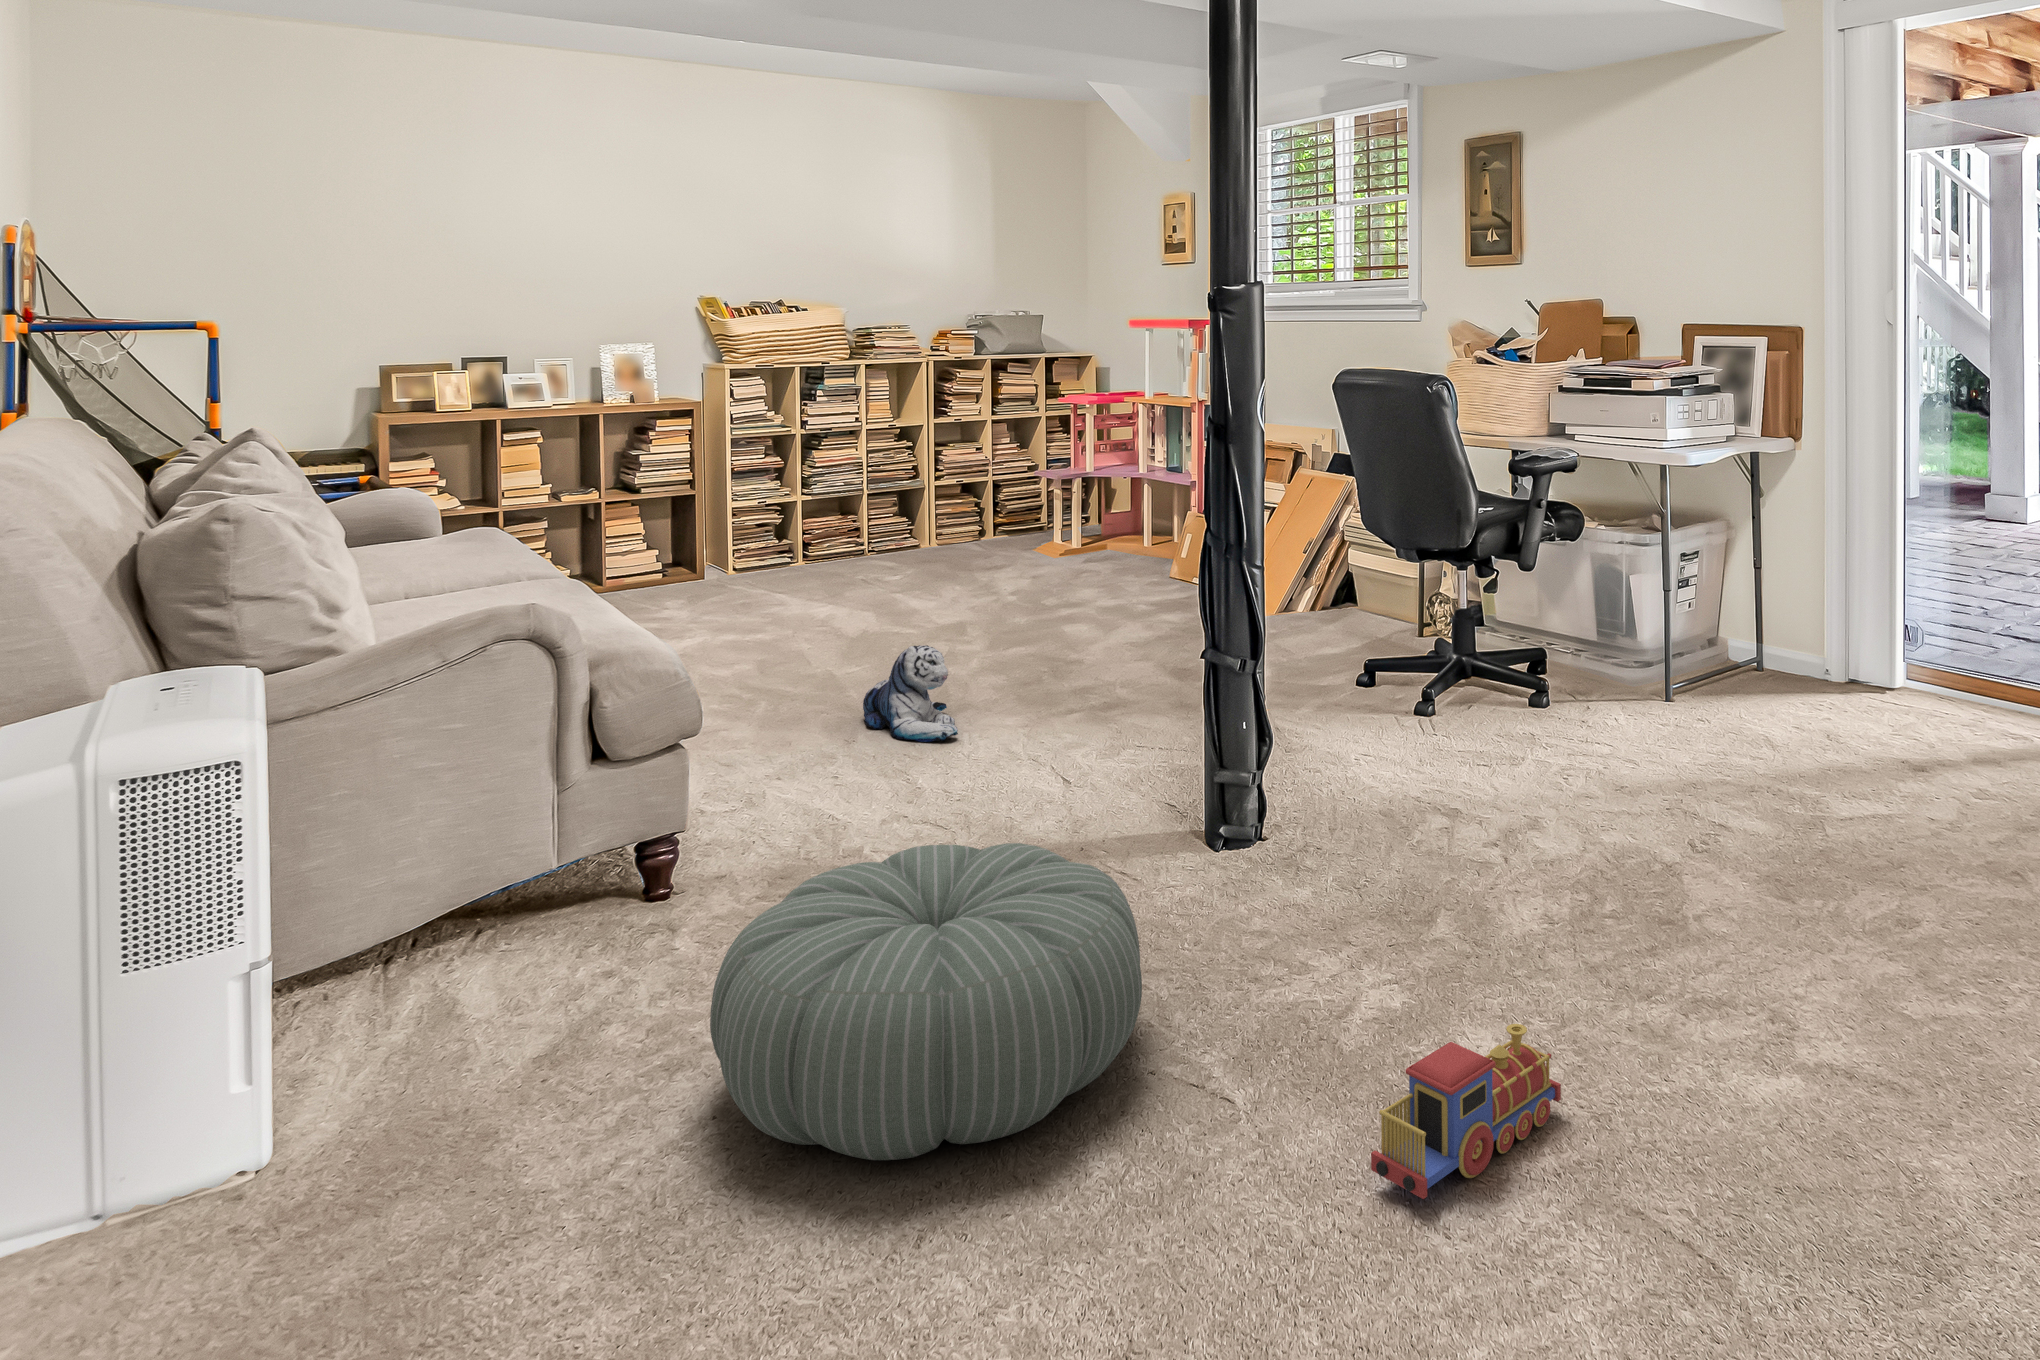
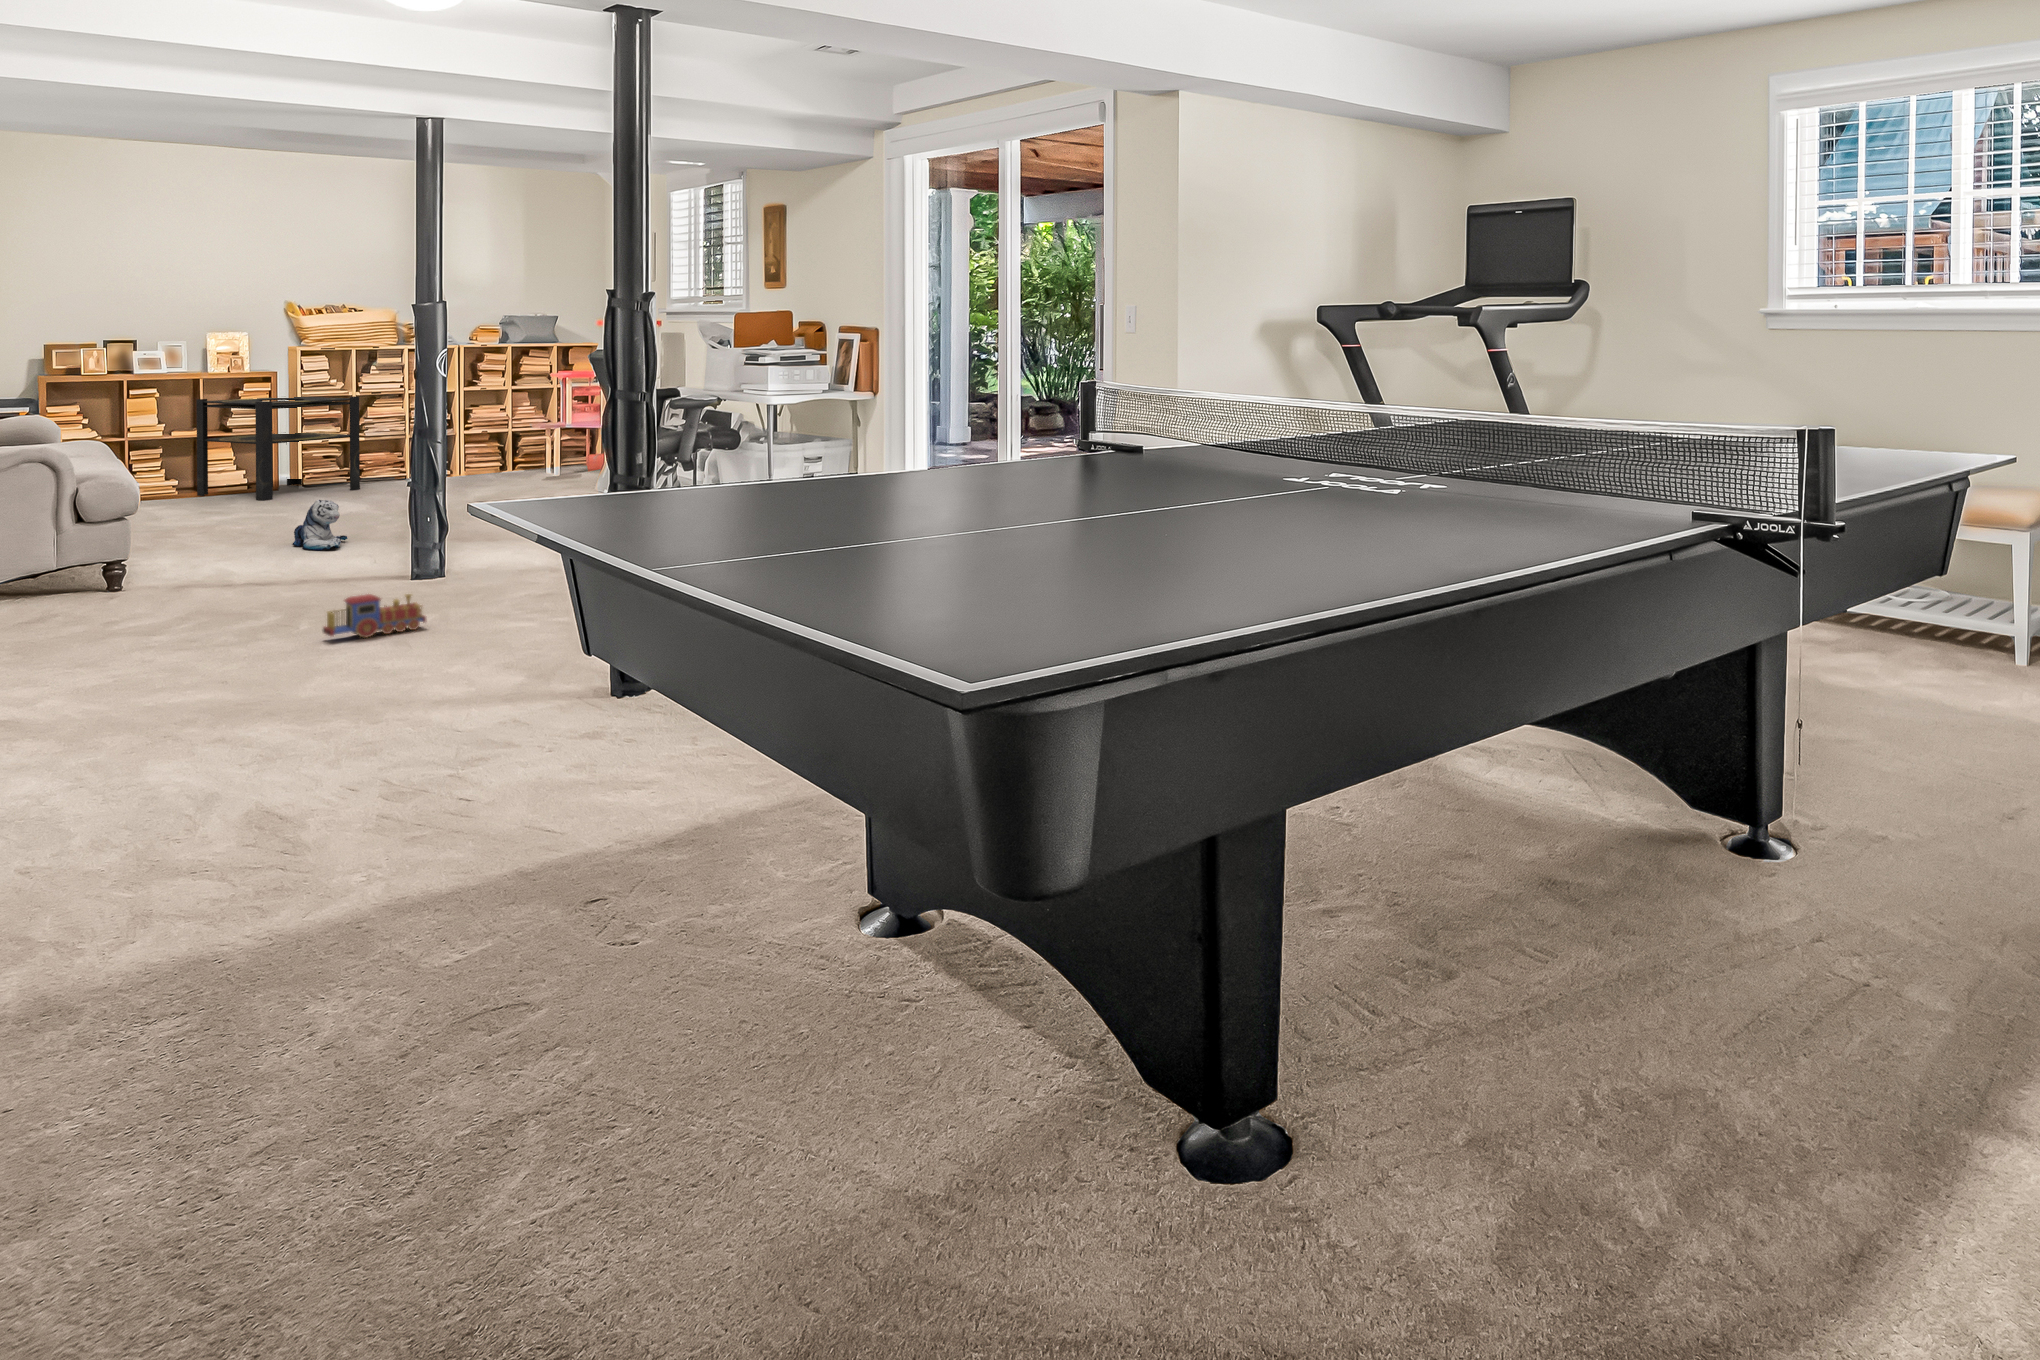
side table: none [597,433,821,601] -> present [196,396,360,501]
pouf: present [710,843,1142,1160] -> none [81,543,292,635]

